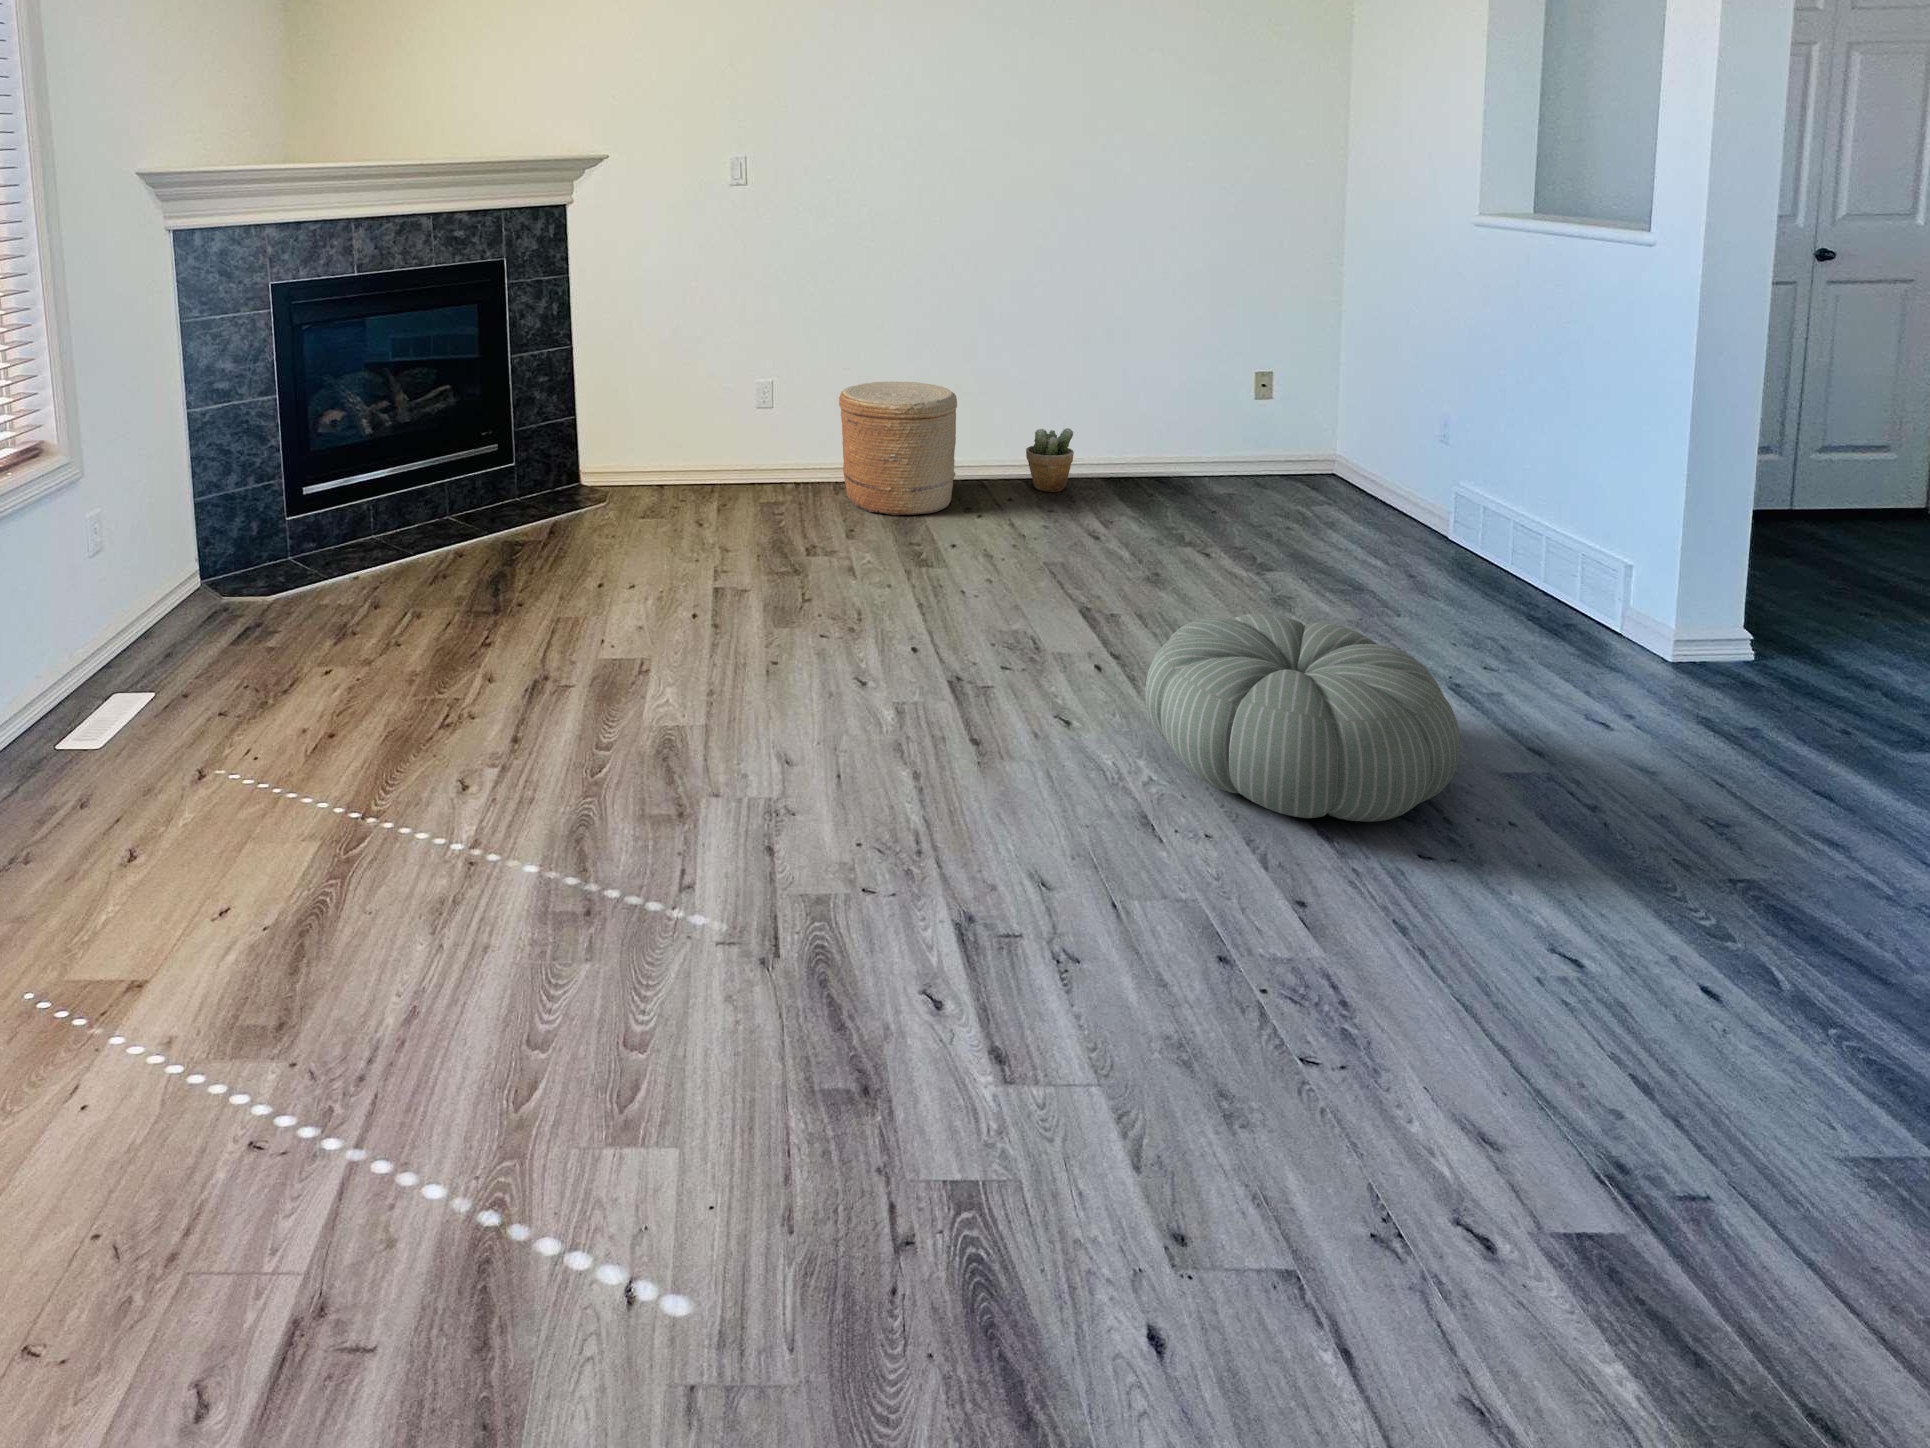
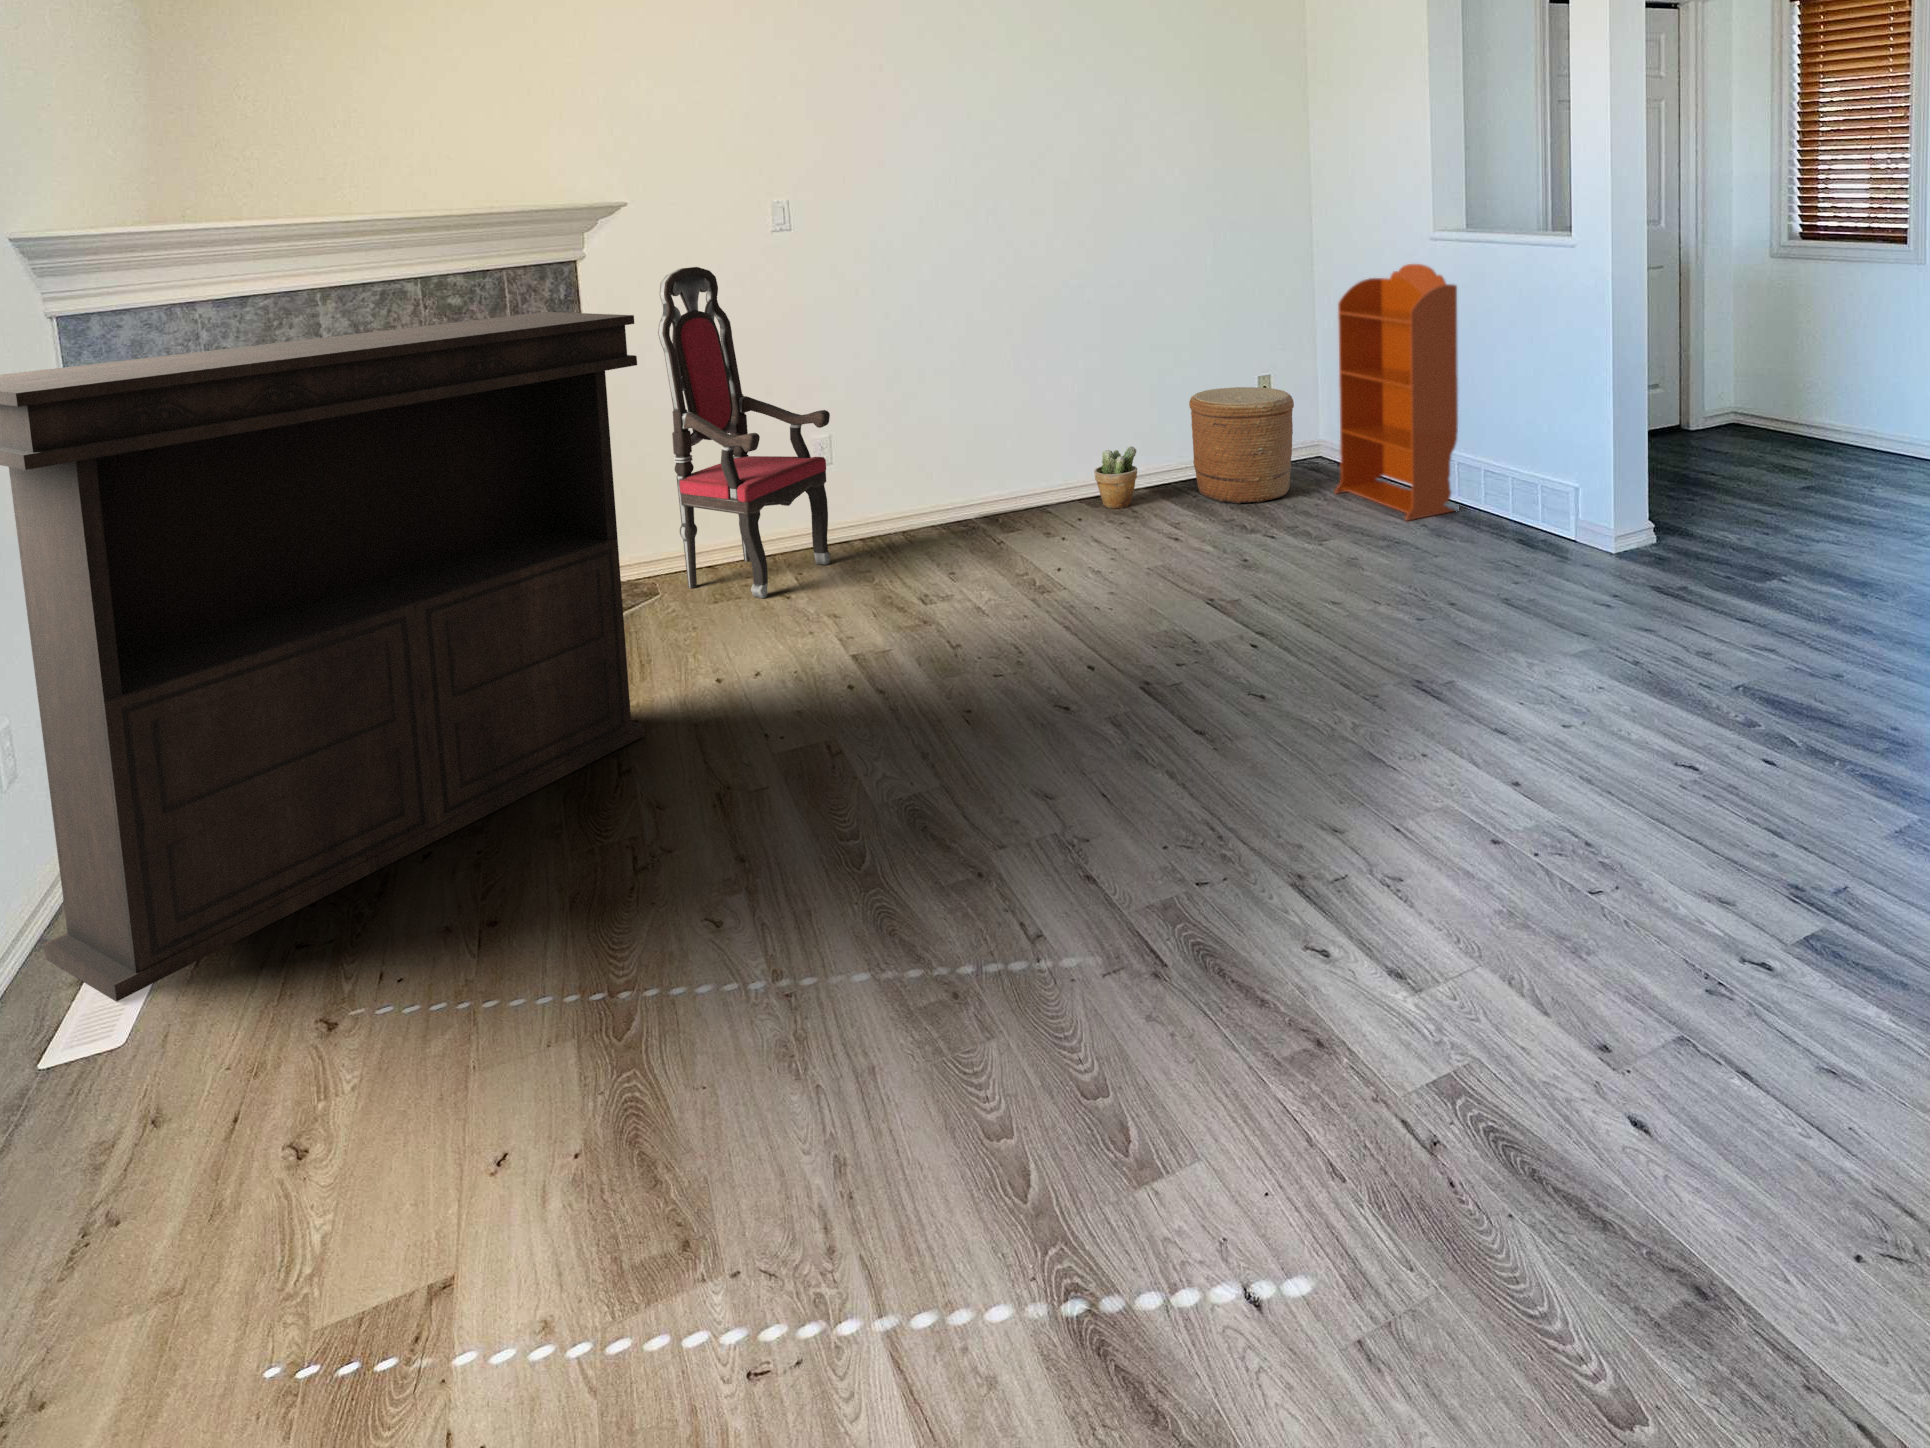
armchair: none [611,221,752,521] -> present [658,267,831,598]
bookcase: none [1316,246,1493,563] -> present [1335,264,1458,521]
console table: none [70,256,519,714] -> present [0,312,645,1002]
woven basket: present [839,381,957,516] -> present [1189,387,1294,504]
pouf: present [1145,613,1460,822] -> none [1330,565,1558,720]

